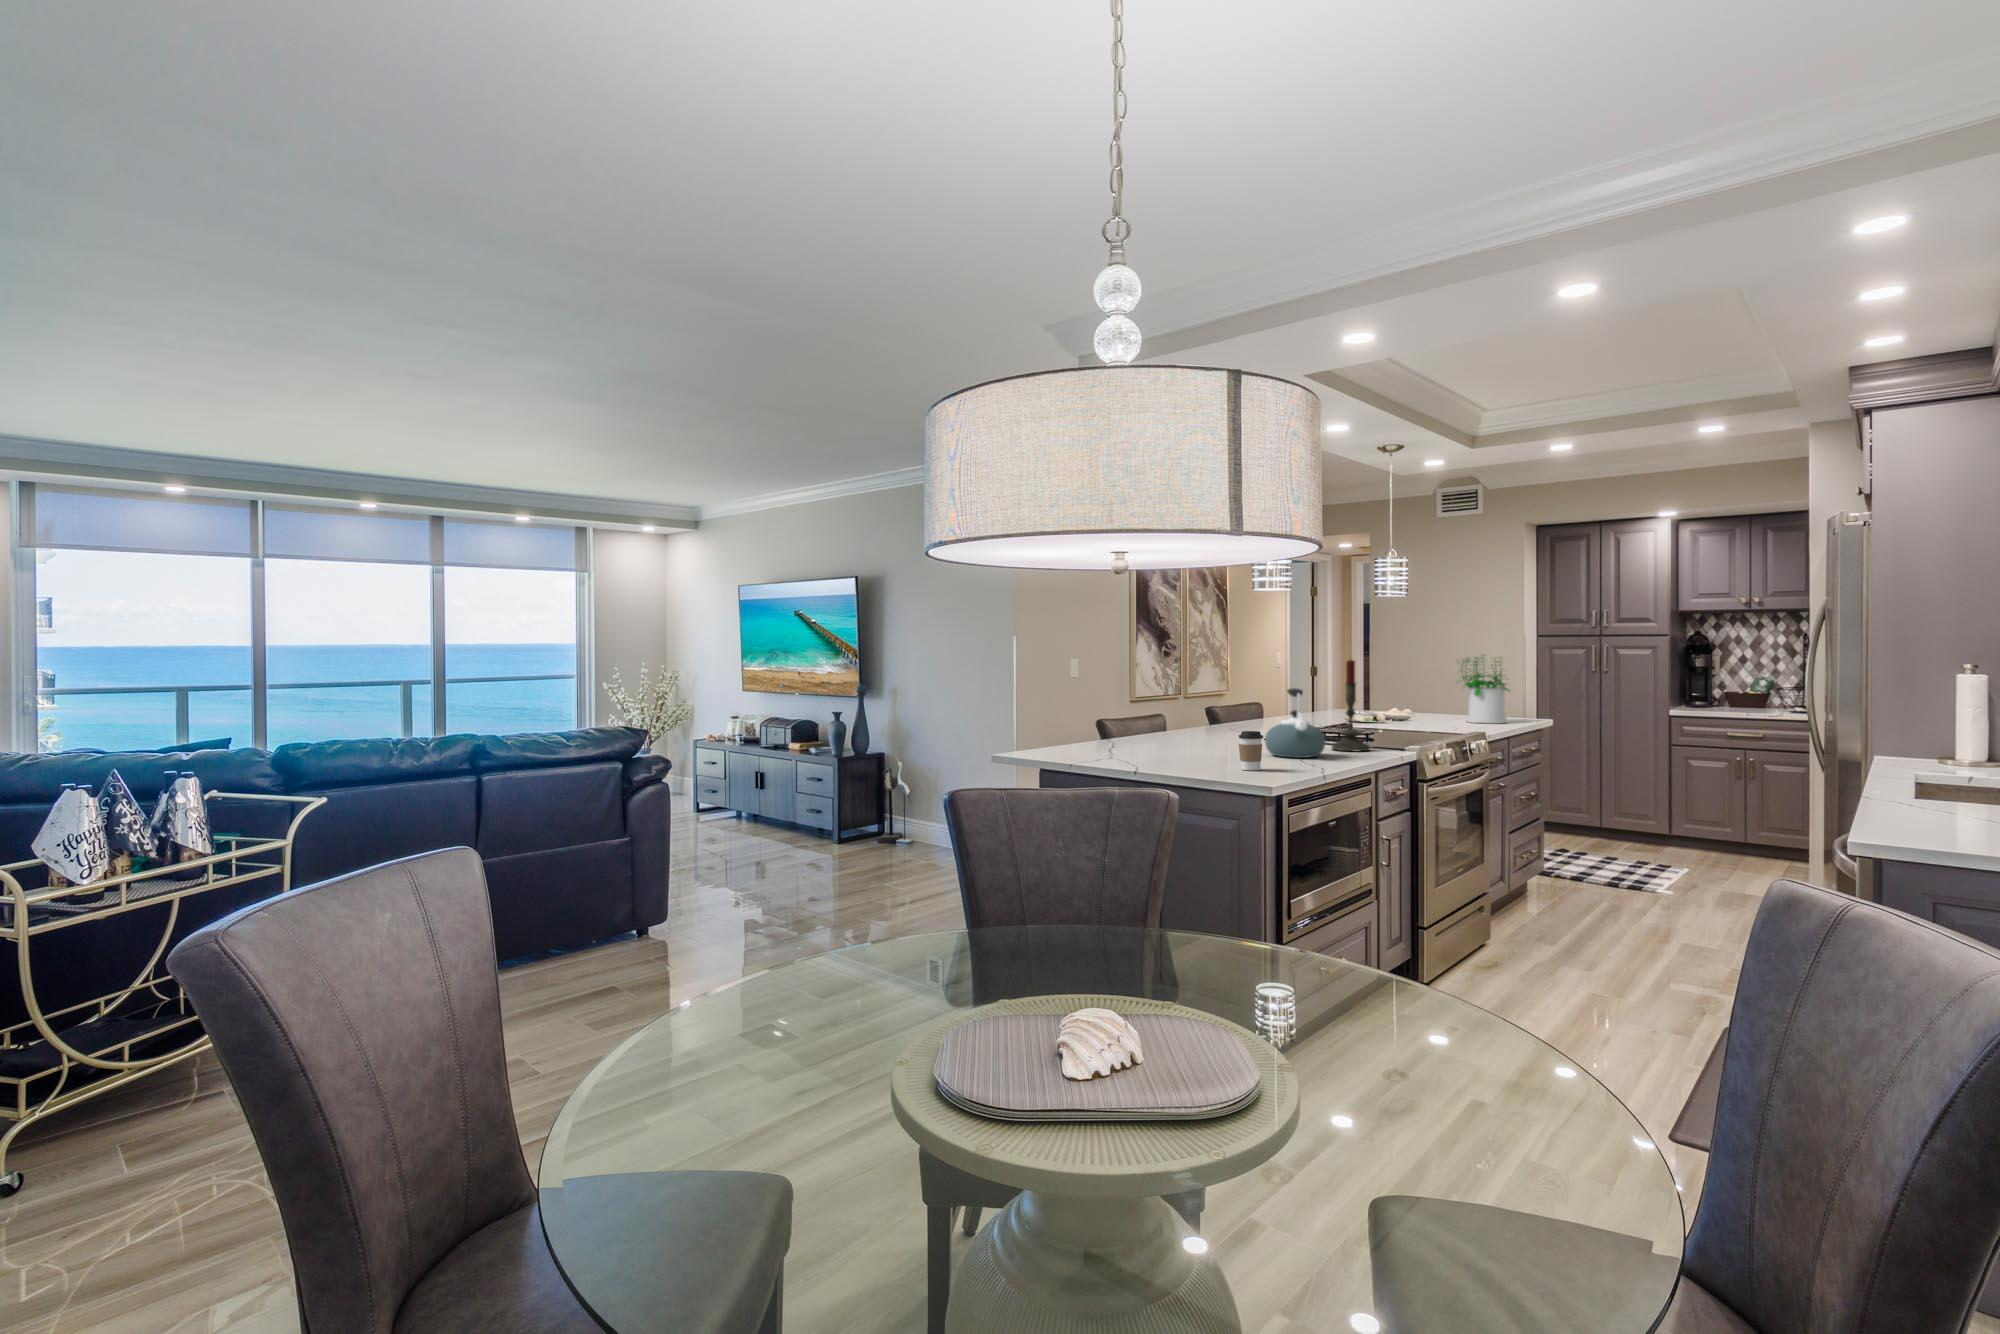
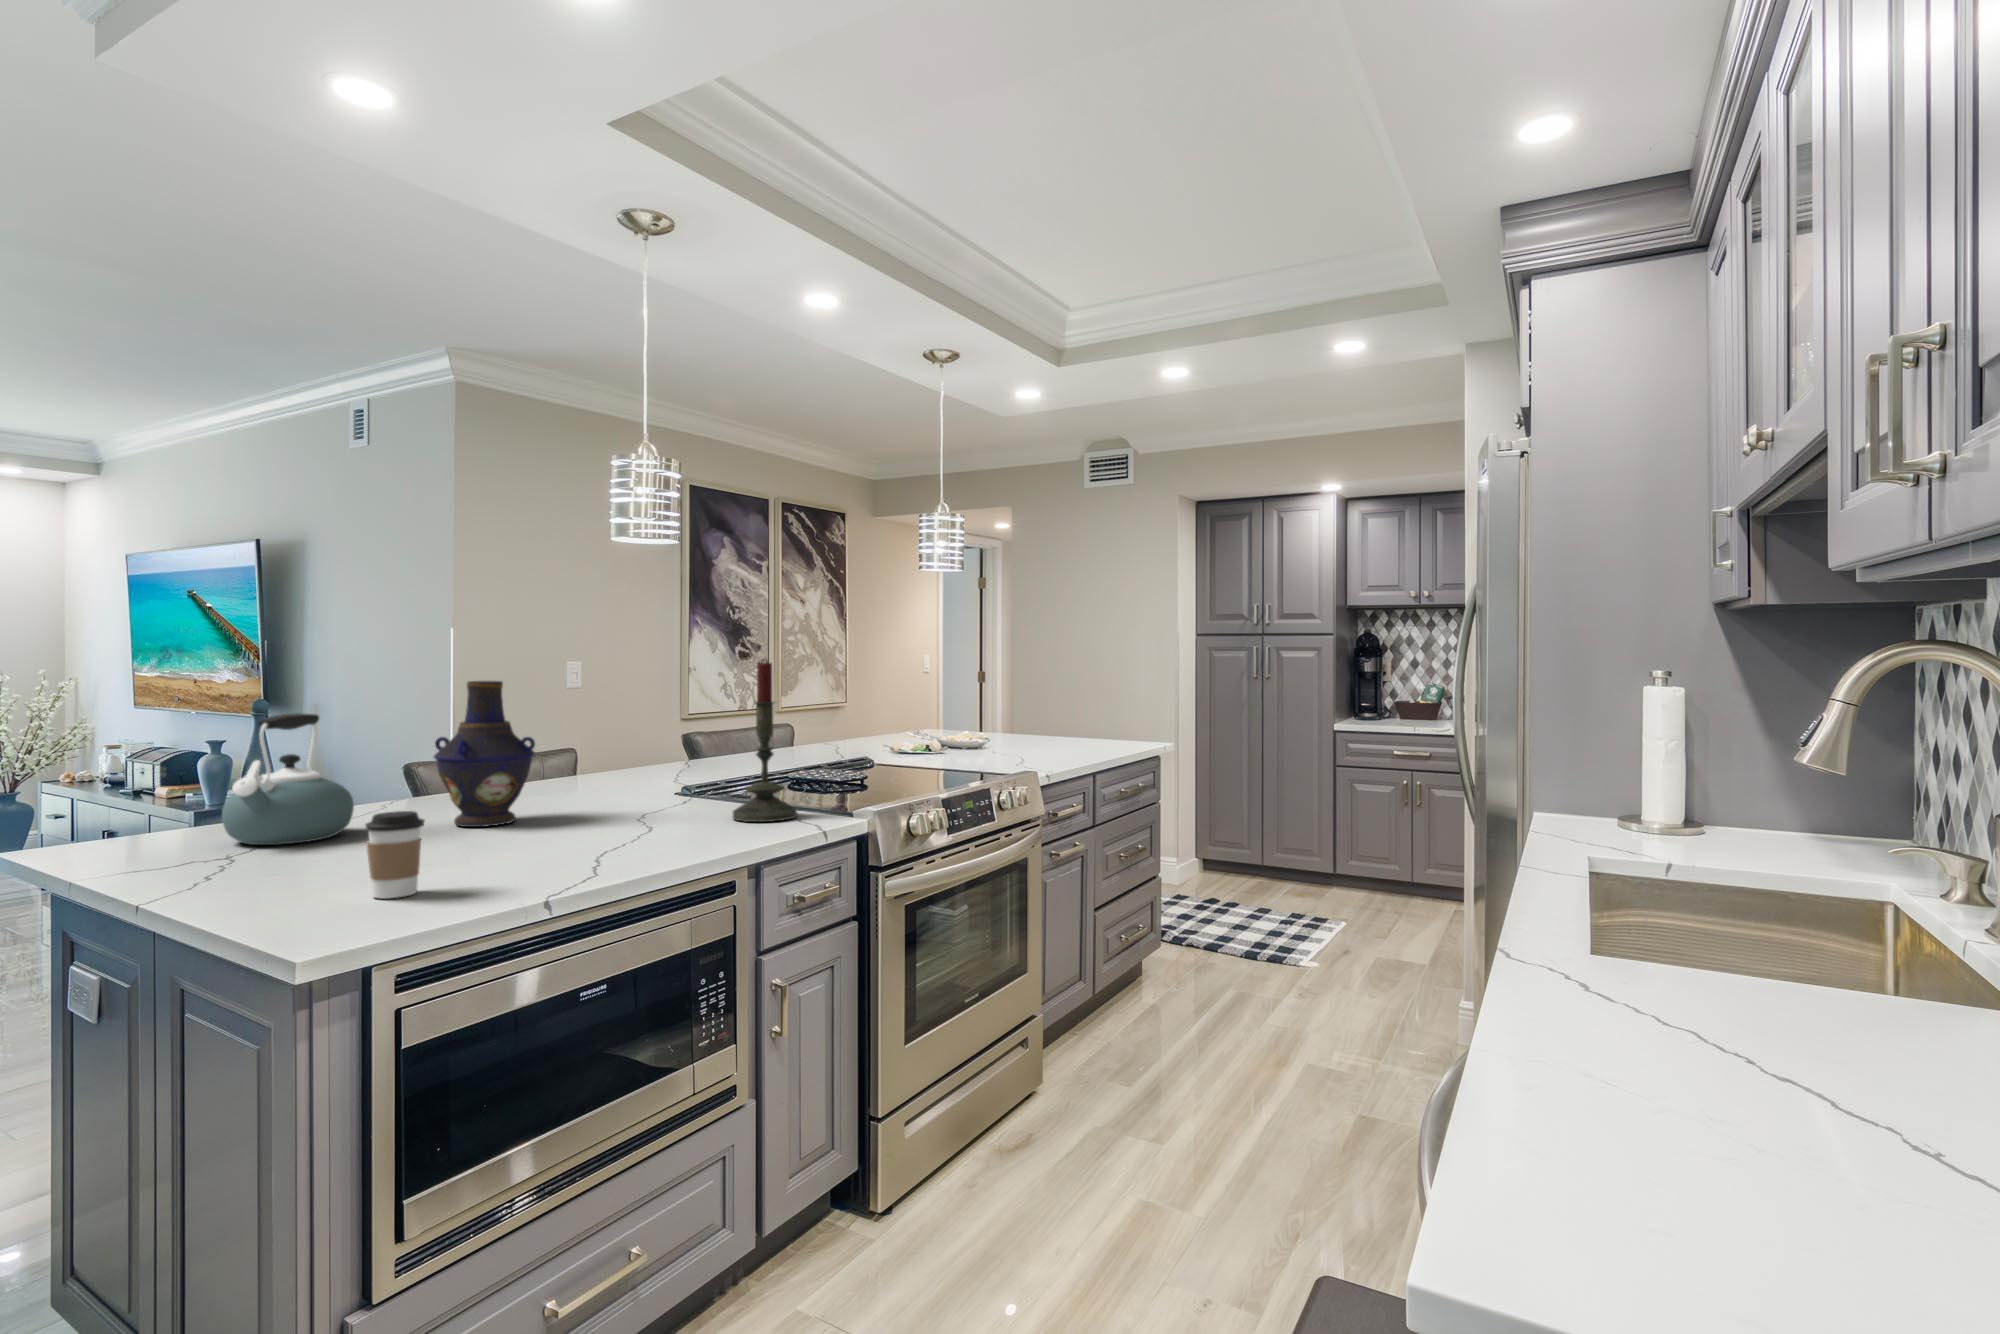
potted plant: present [1461,657,1509,723] -> none [1053,656,1118,750]
vase: none [1168,670,1224,750] -> present [434,681,535,827]
kettle: present [1265,688,1325,758] -> present [222,713,354,845]

